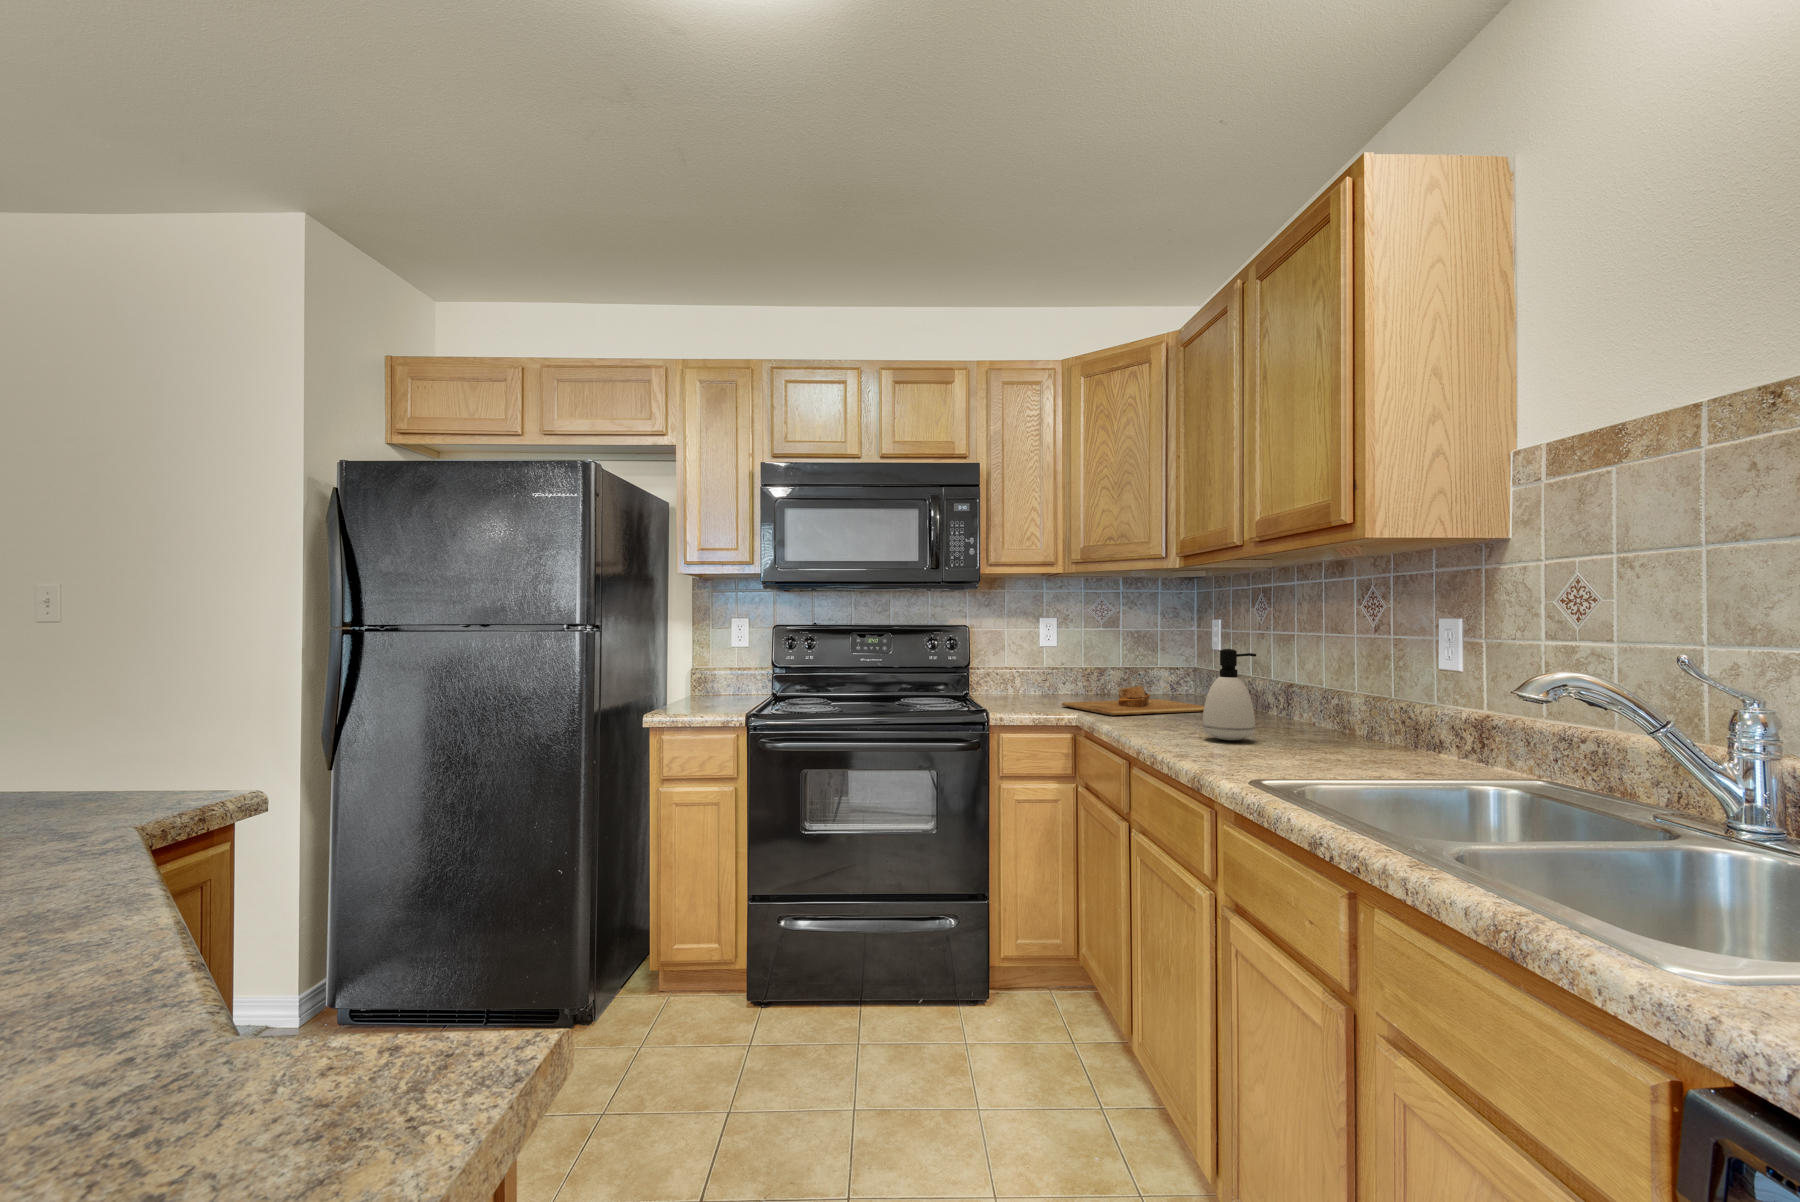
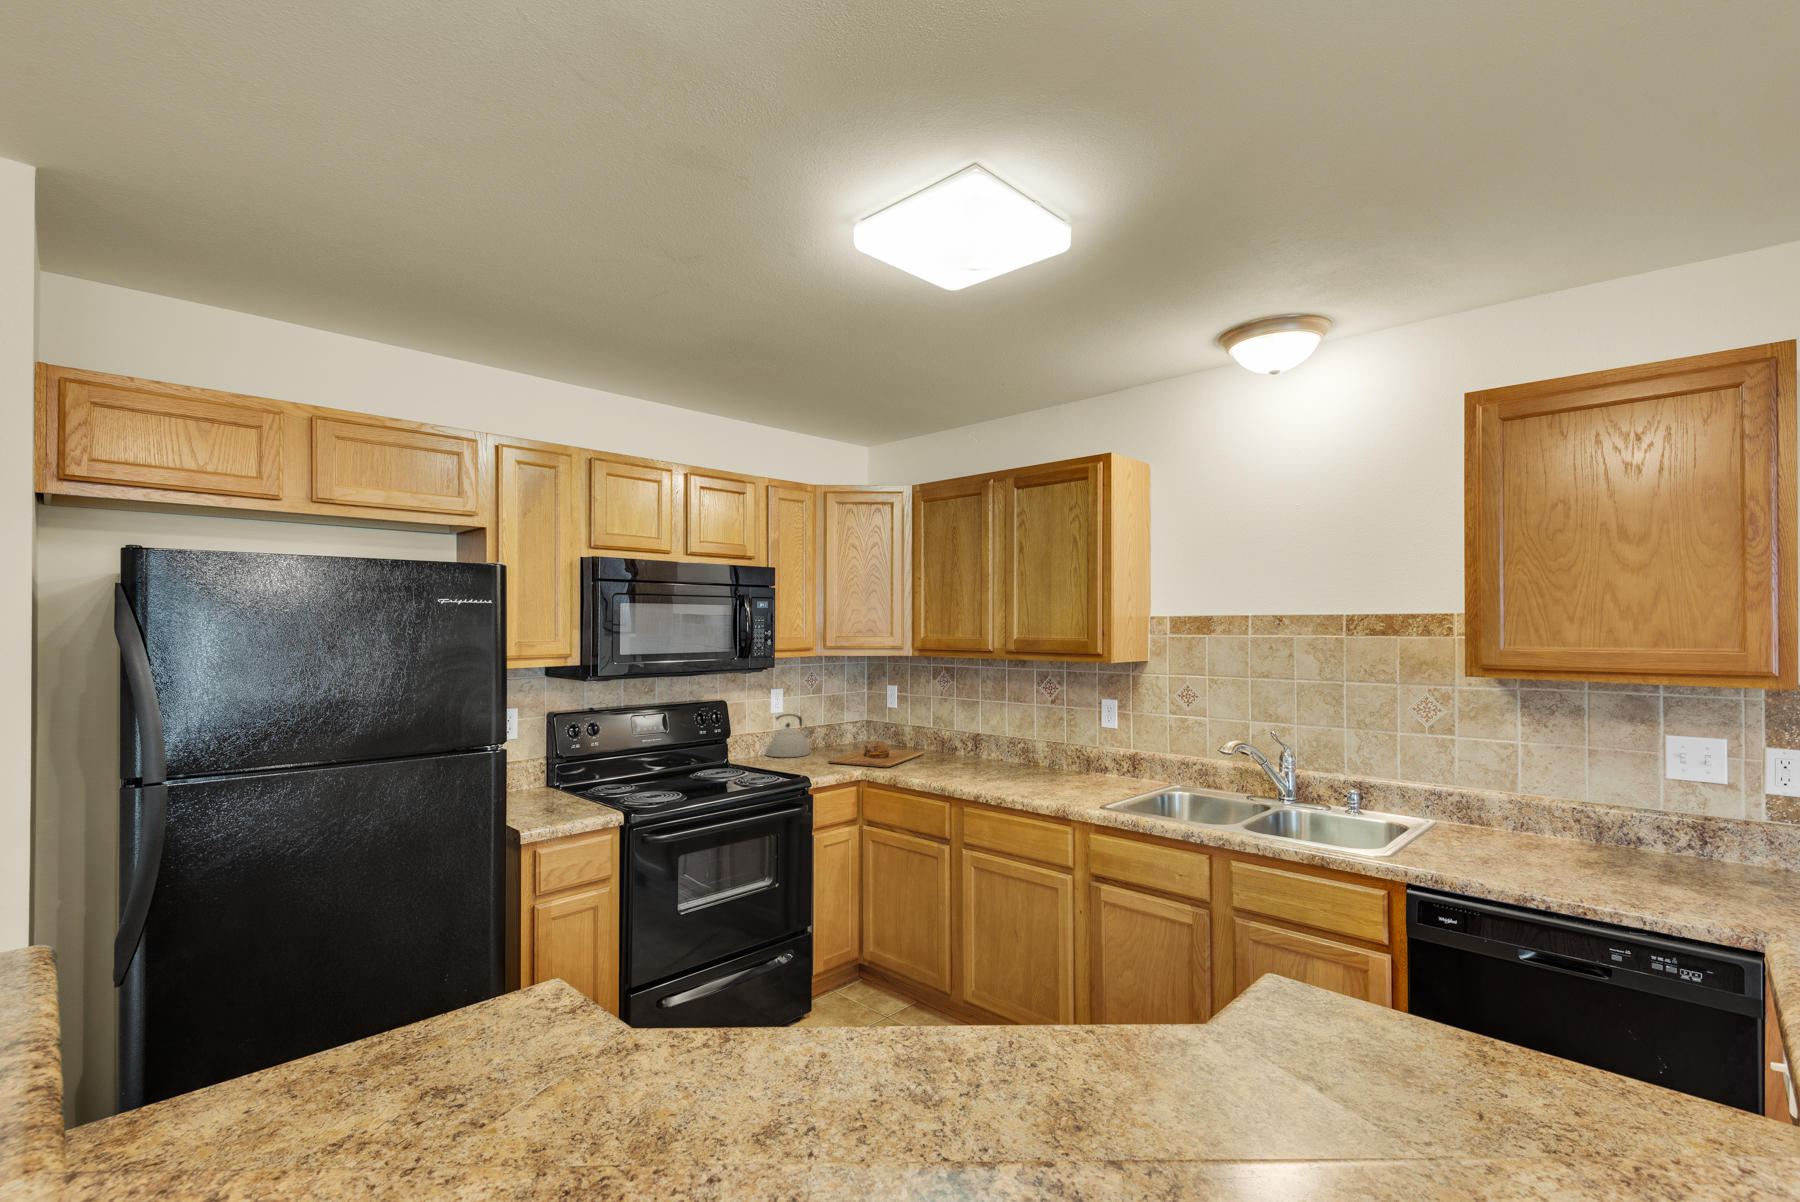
kettle: none [1023,647,1081,699] -> present [765,714,811,757]
soap dispenser: present [1203,649,1256,740] -> none [988,720,1019,779]

